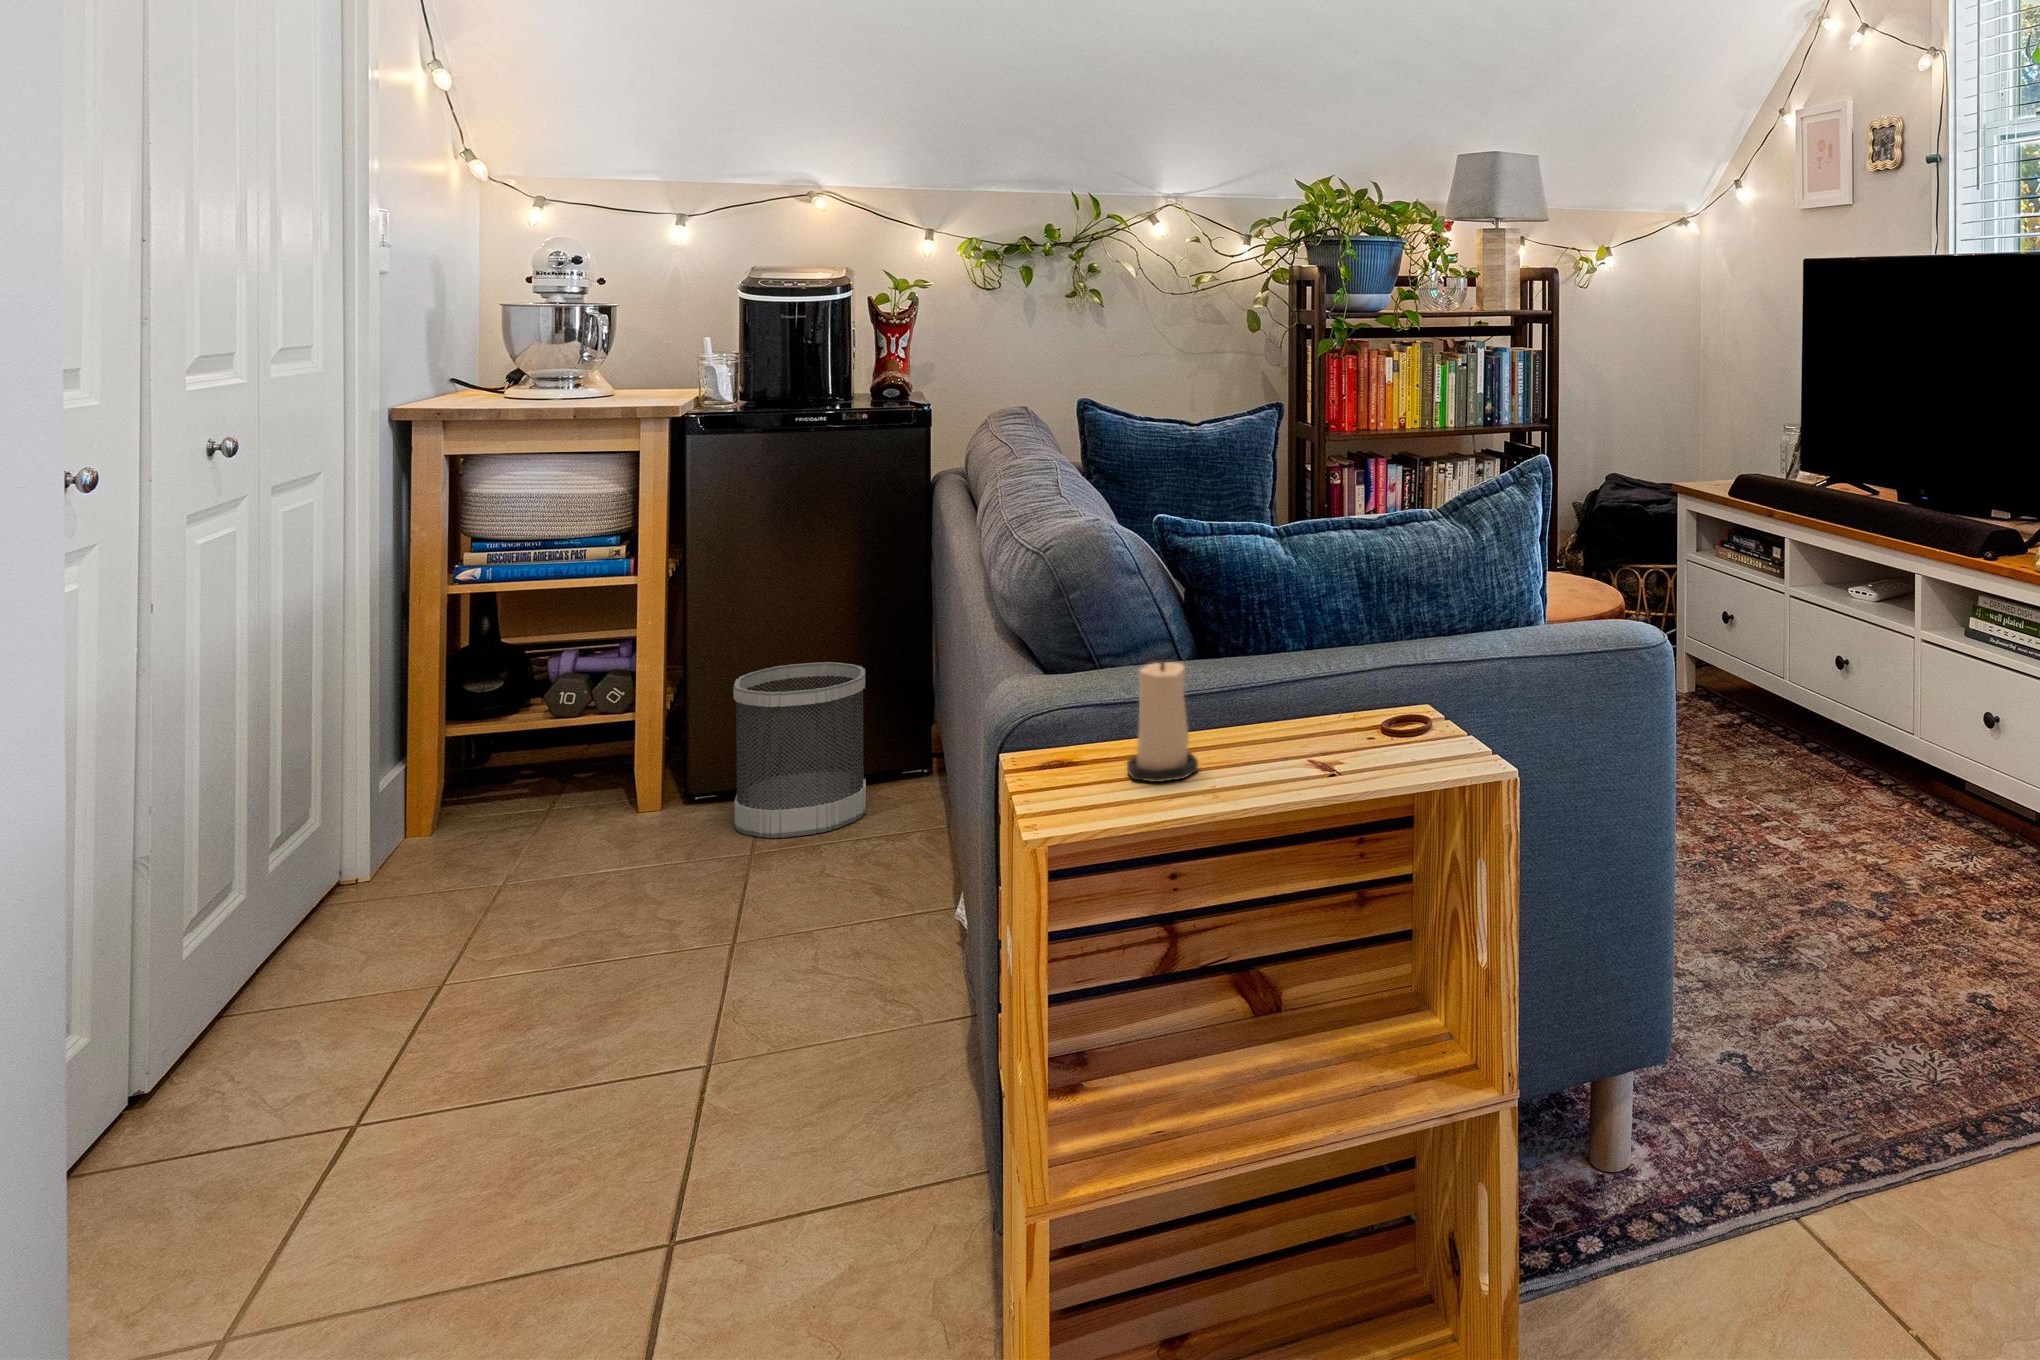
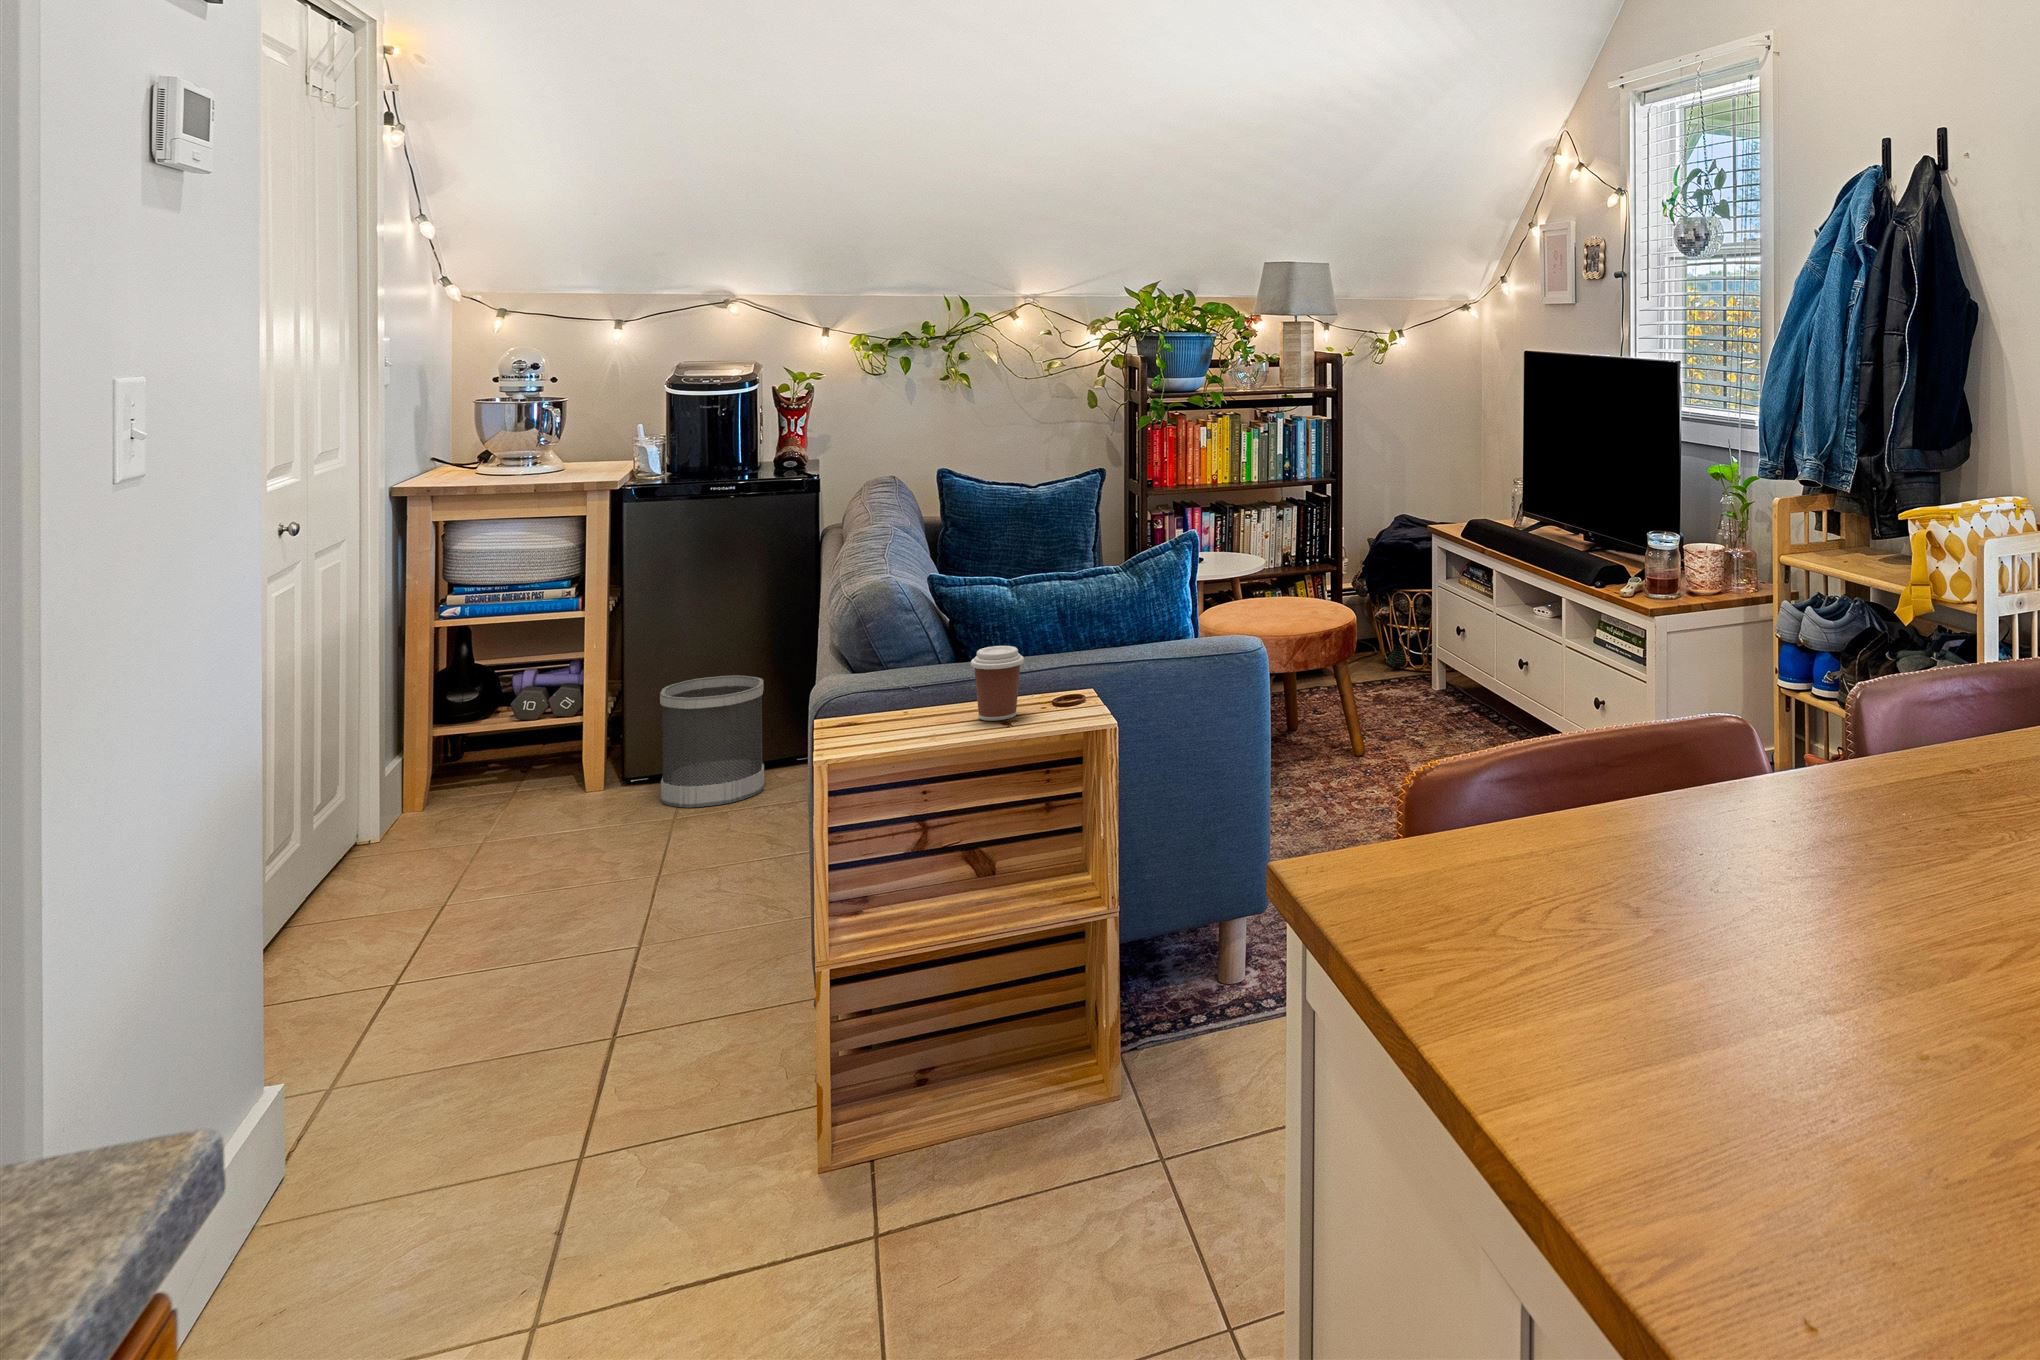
coffee cup: none [1258,634,1343,761] -> present [971,646,1024,721]
candle: present [1127,658,1198,782] -> none [888,660,931,733]

